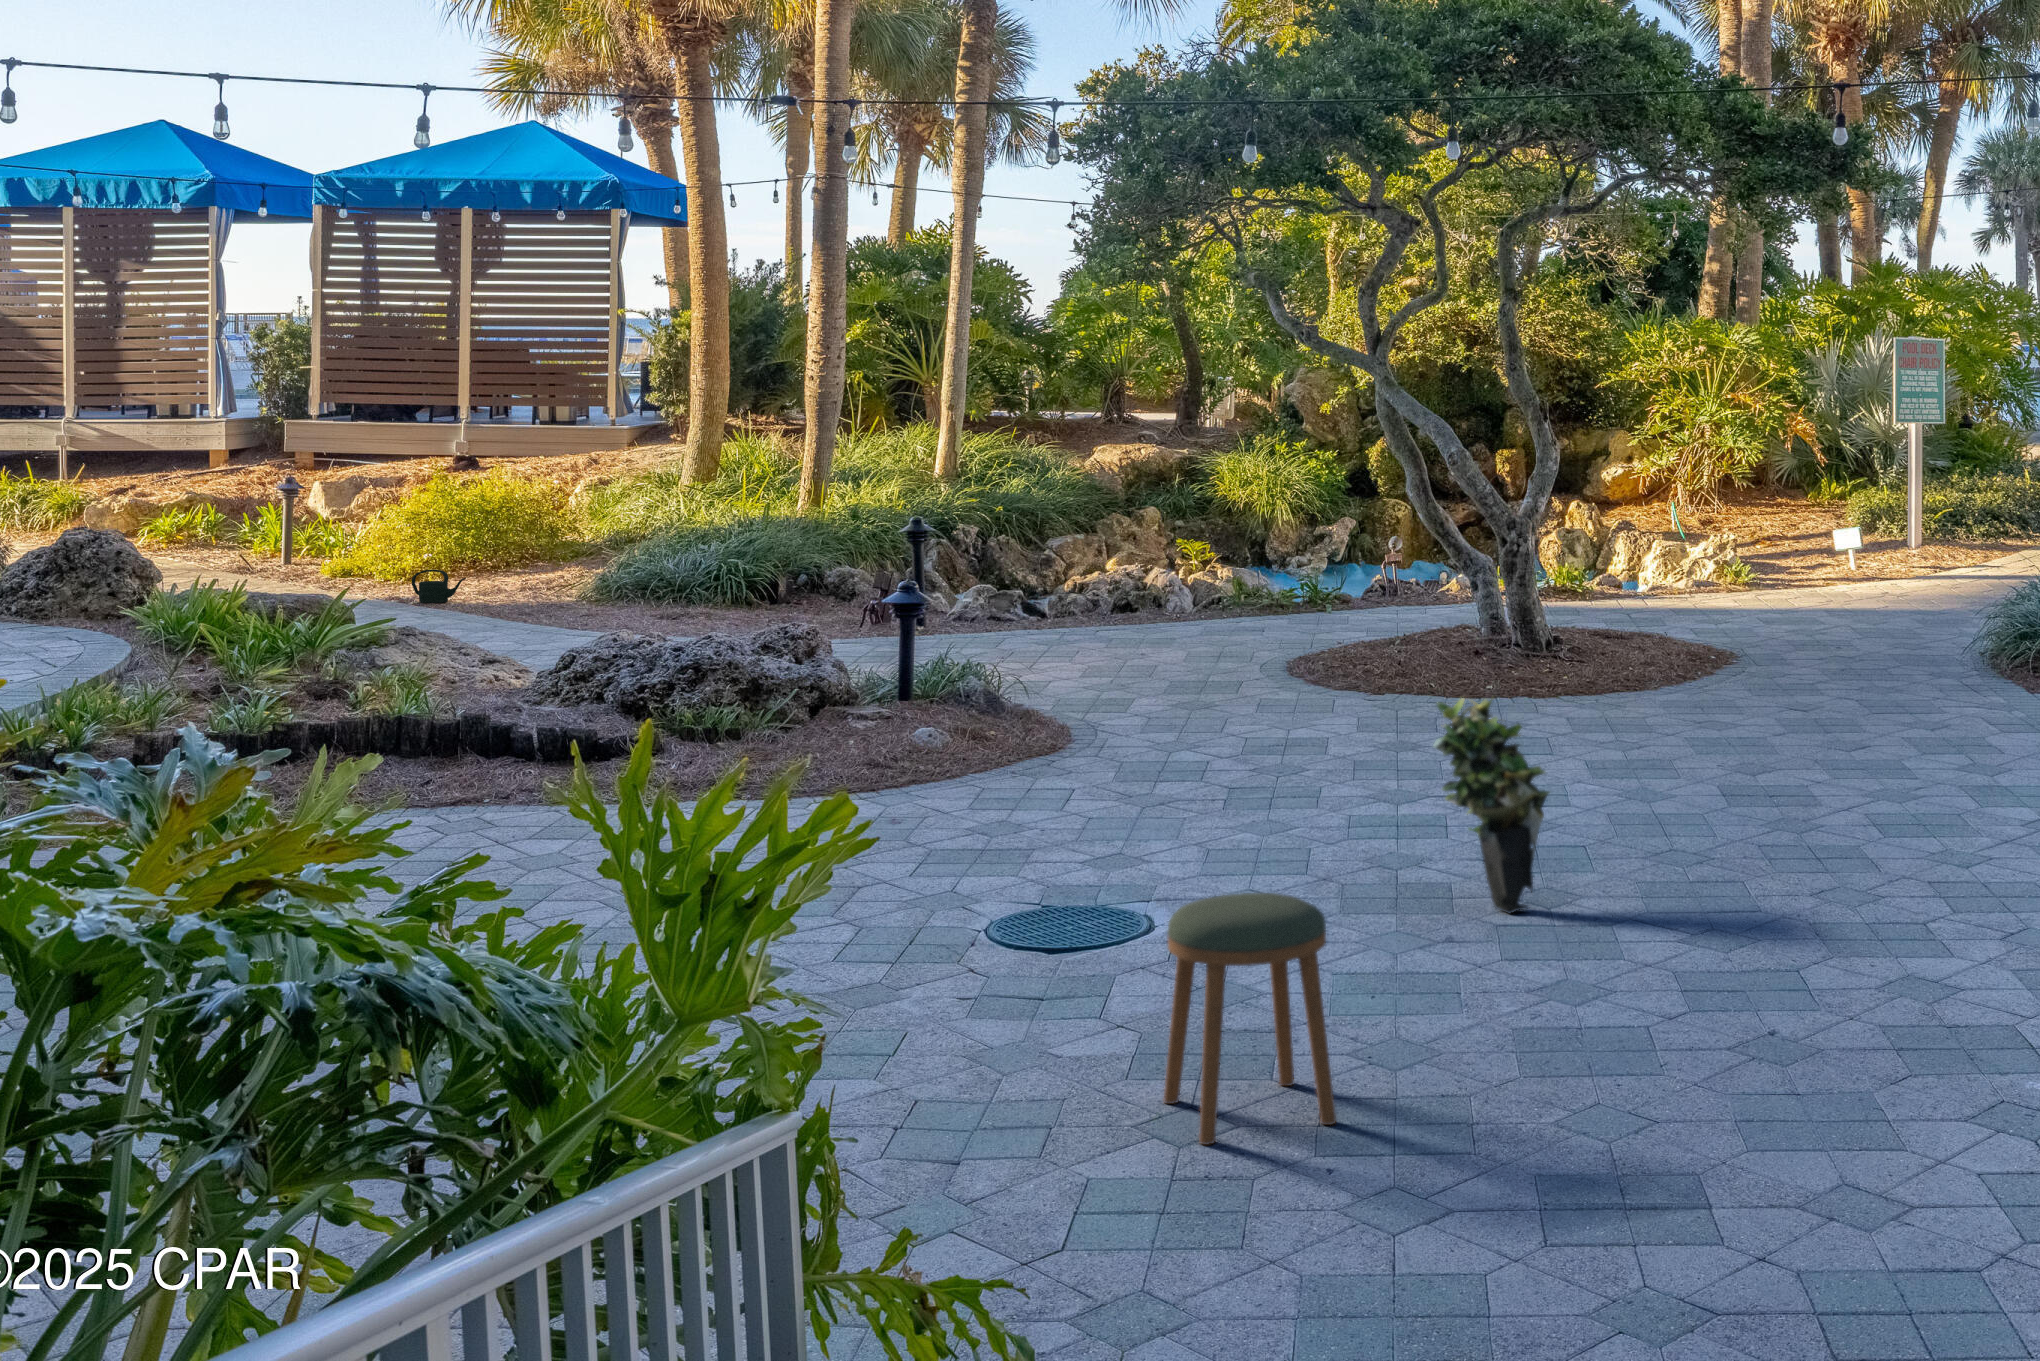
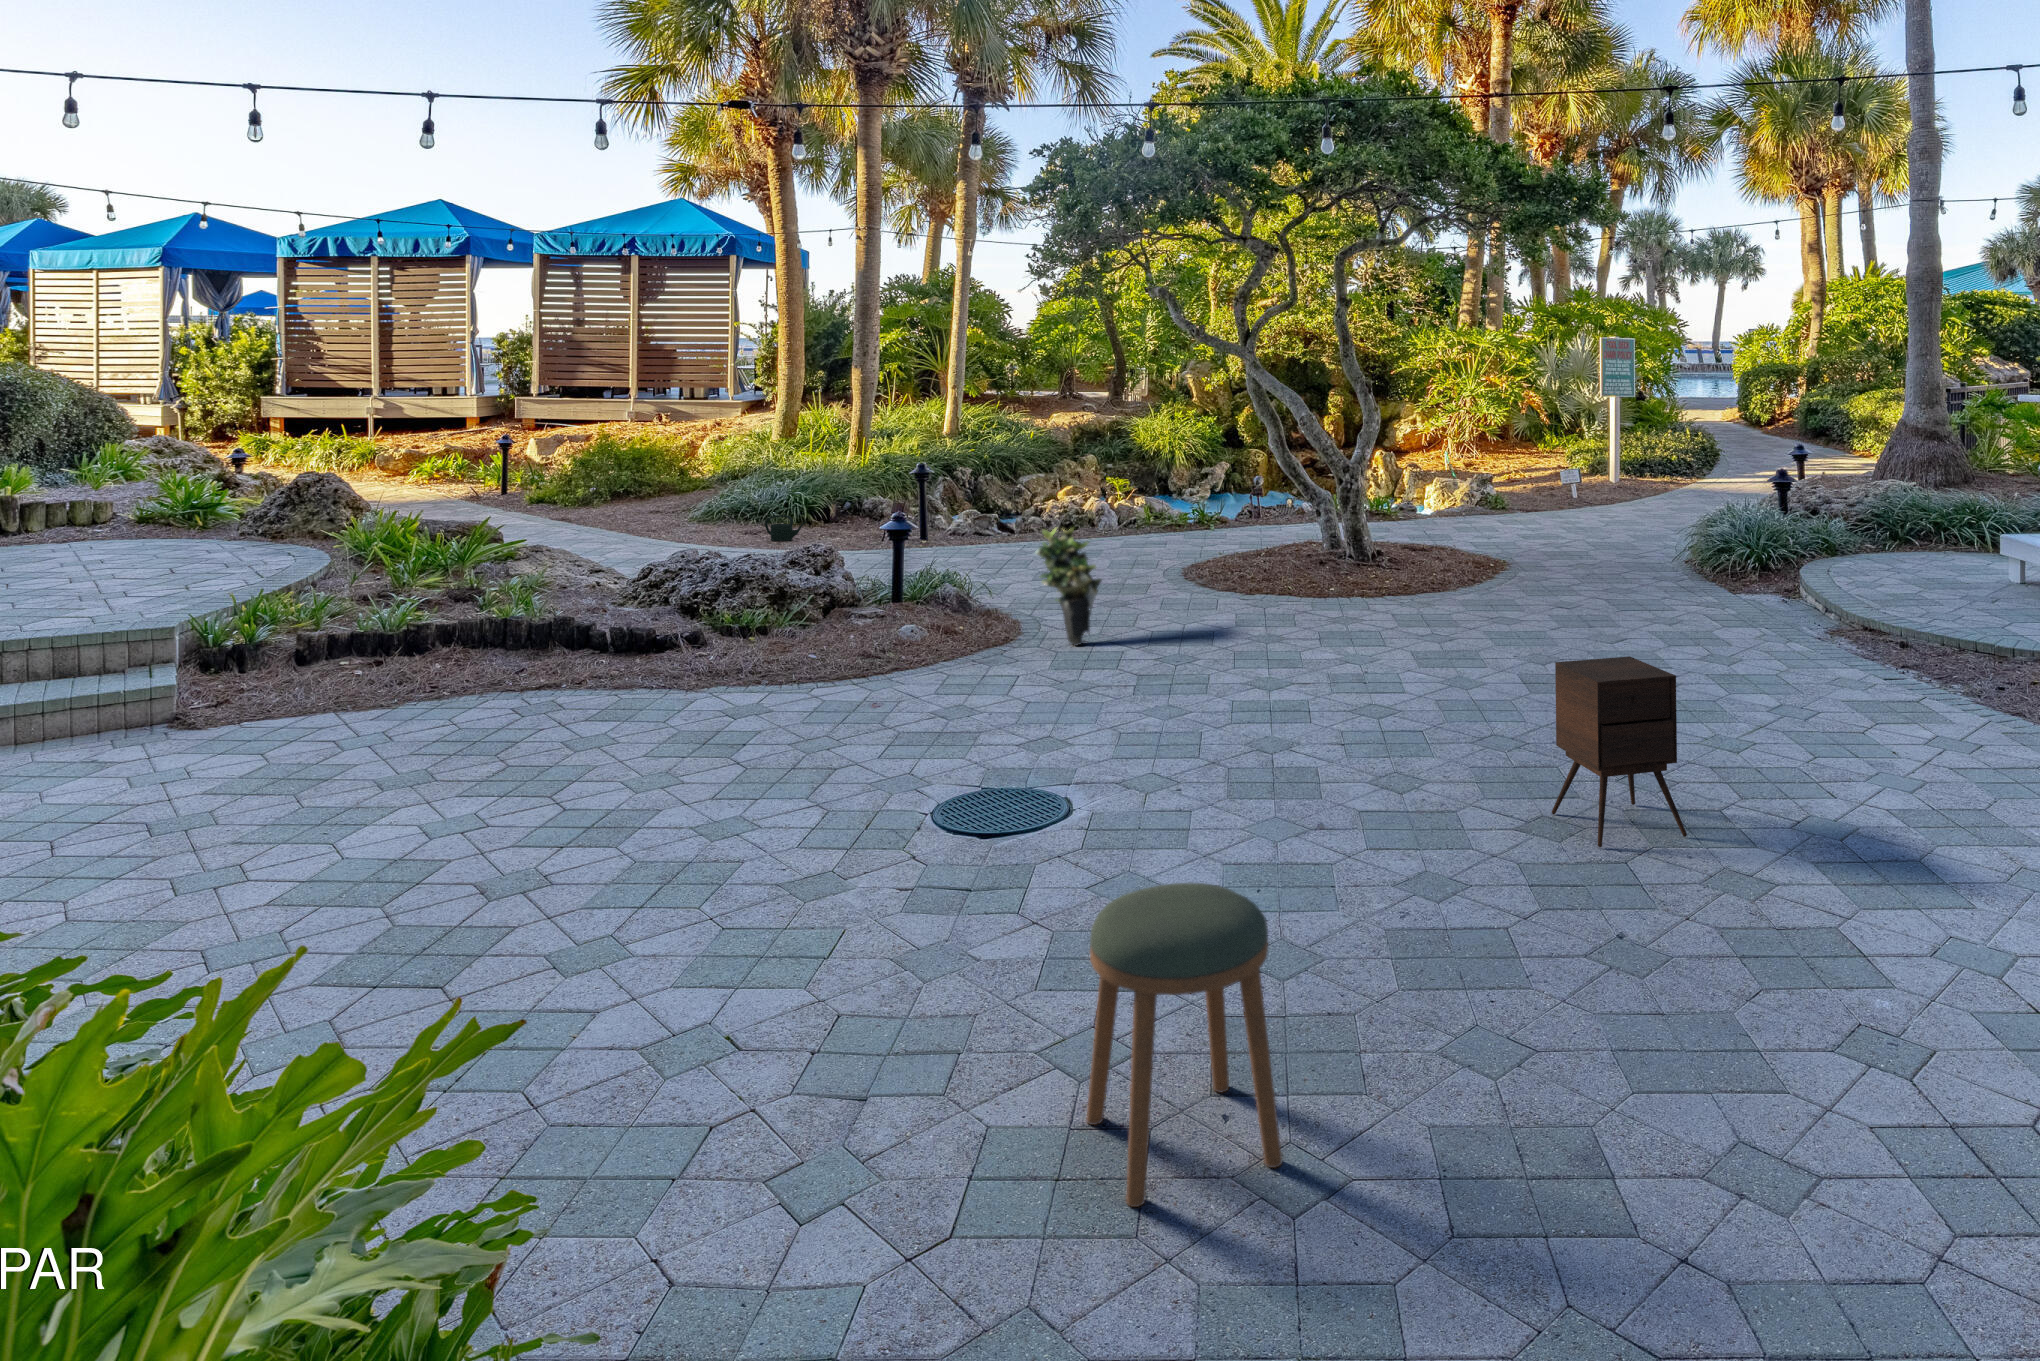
watering can: present [412,569,466,603] -> present [765,515,806,541]
potted plant: present [1433,699,1549,914] -> present [1035,528,1101,646]
side table: none [1671,728,1809,926] -> present [1552,656,1687,847]

